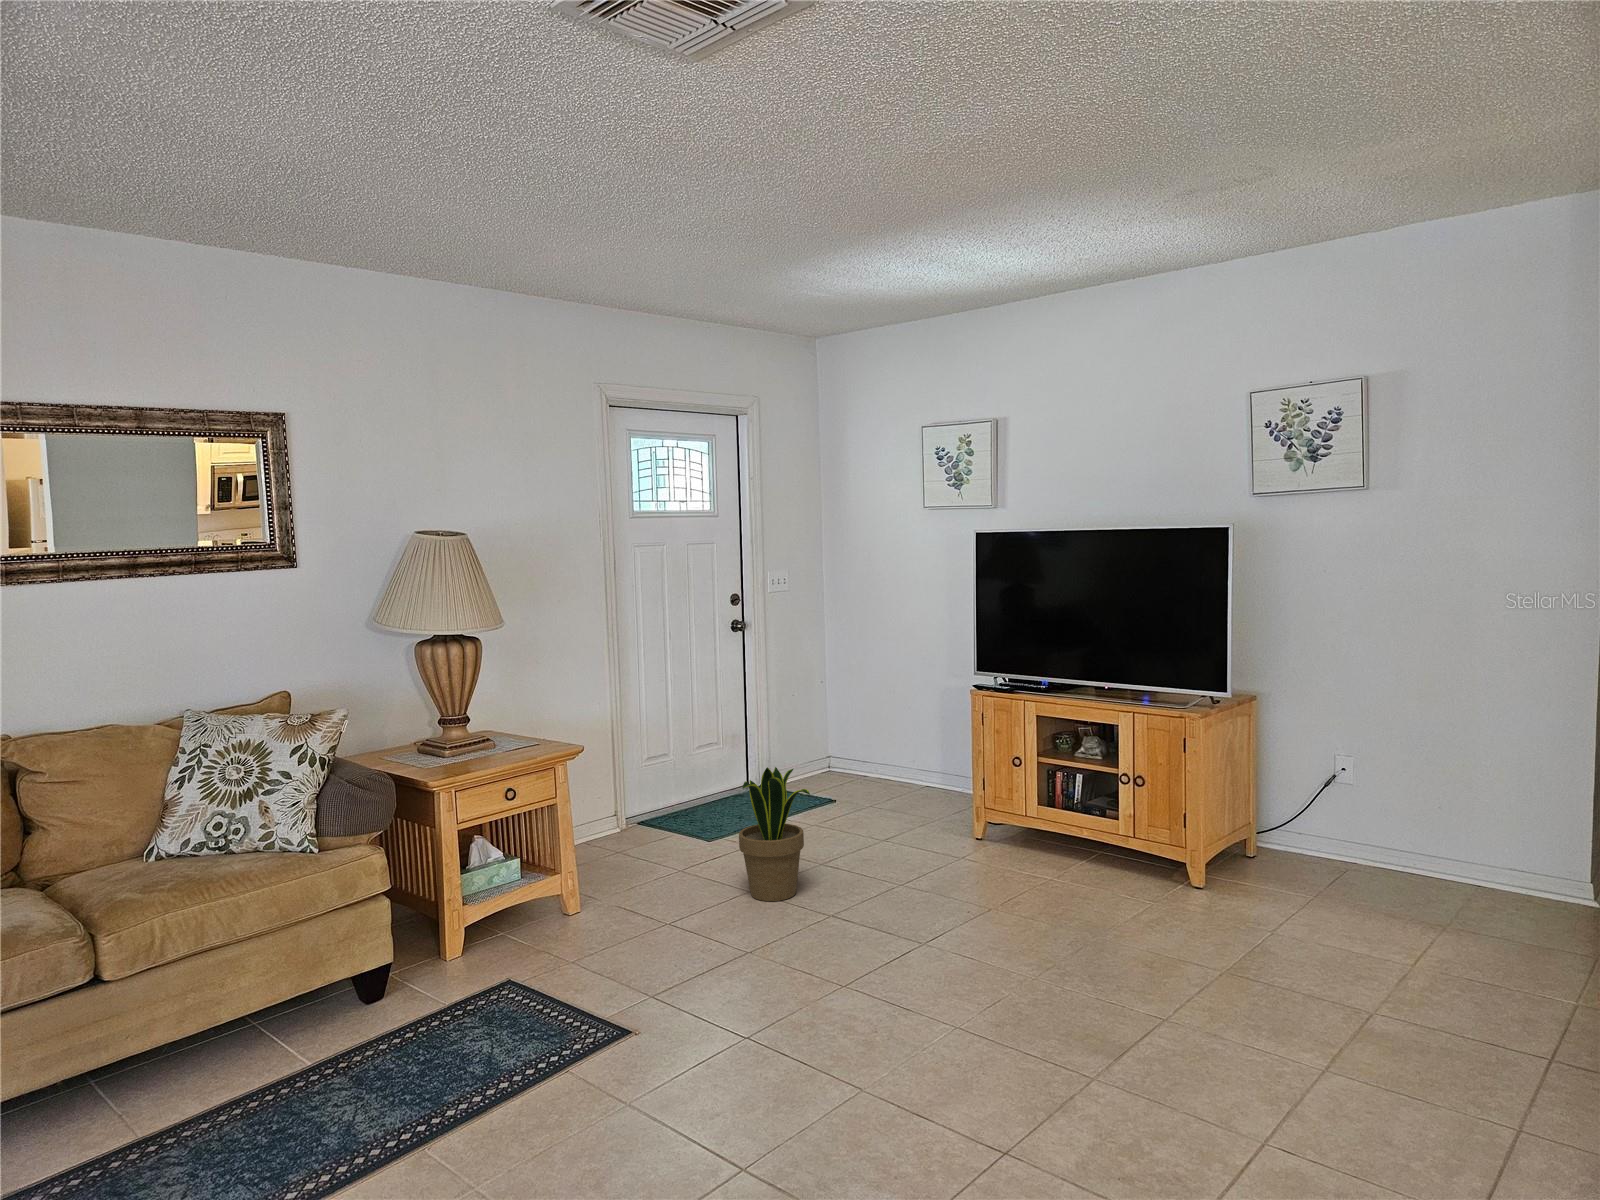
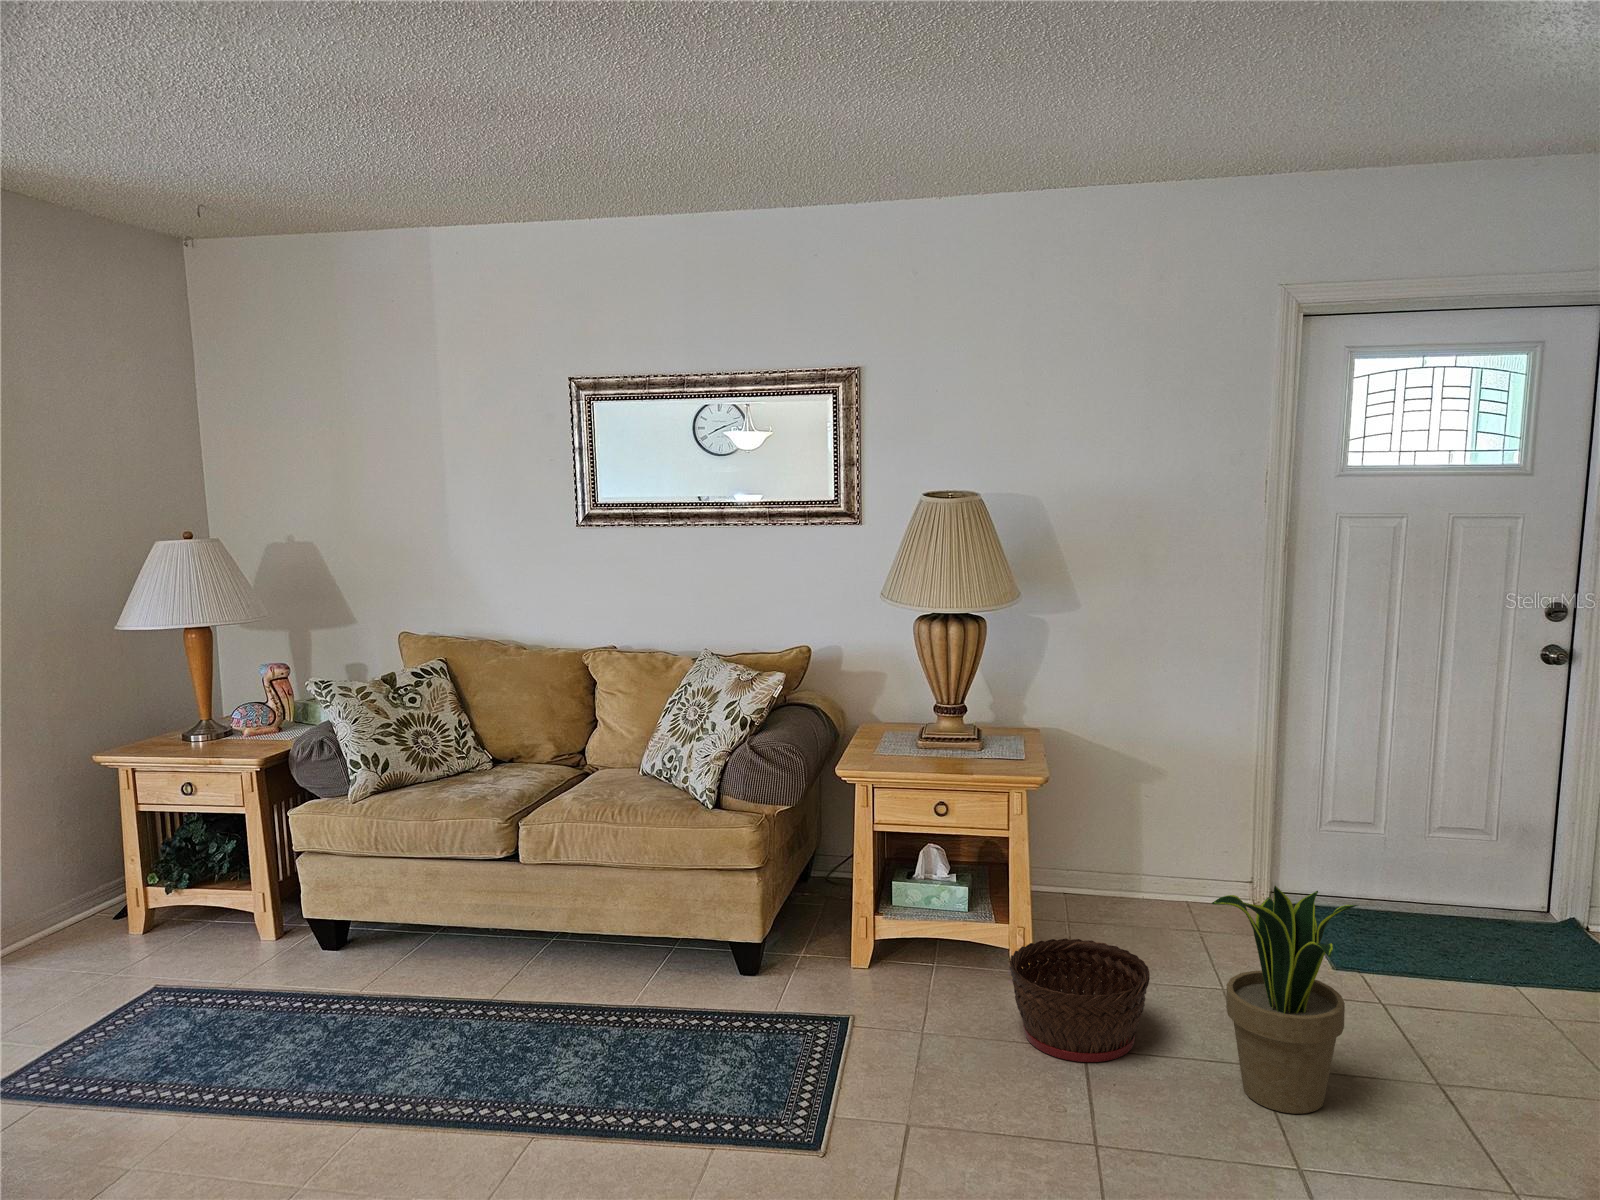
basket: none [599,854,697,933] -> present [1009,938,1150,1062]

